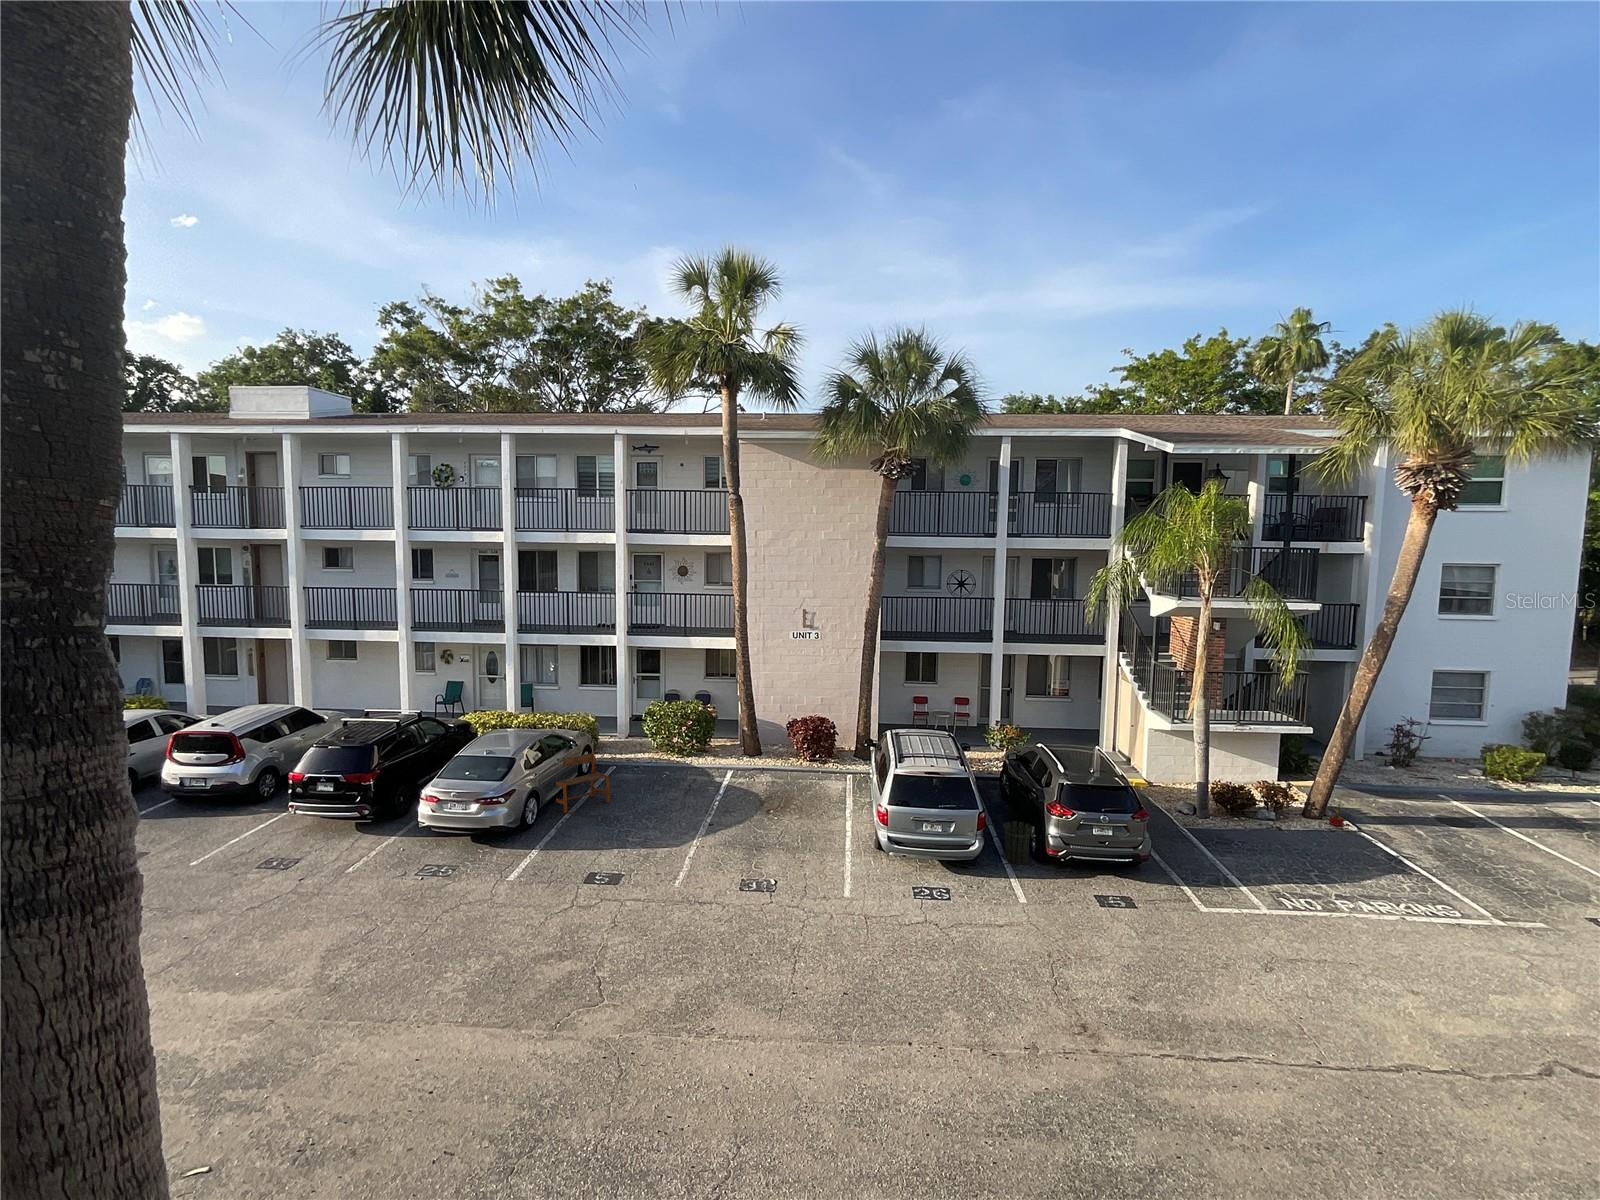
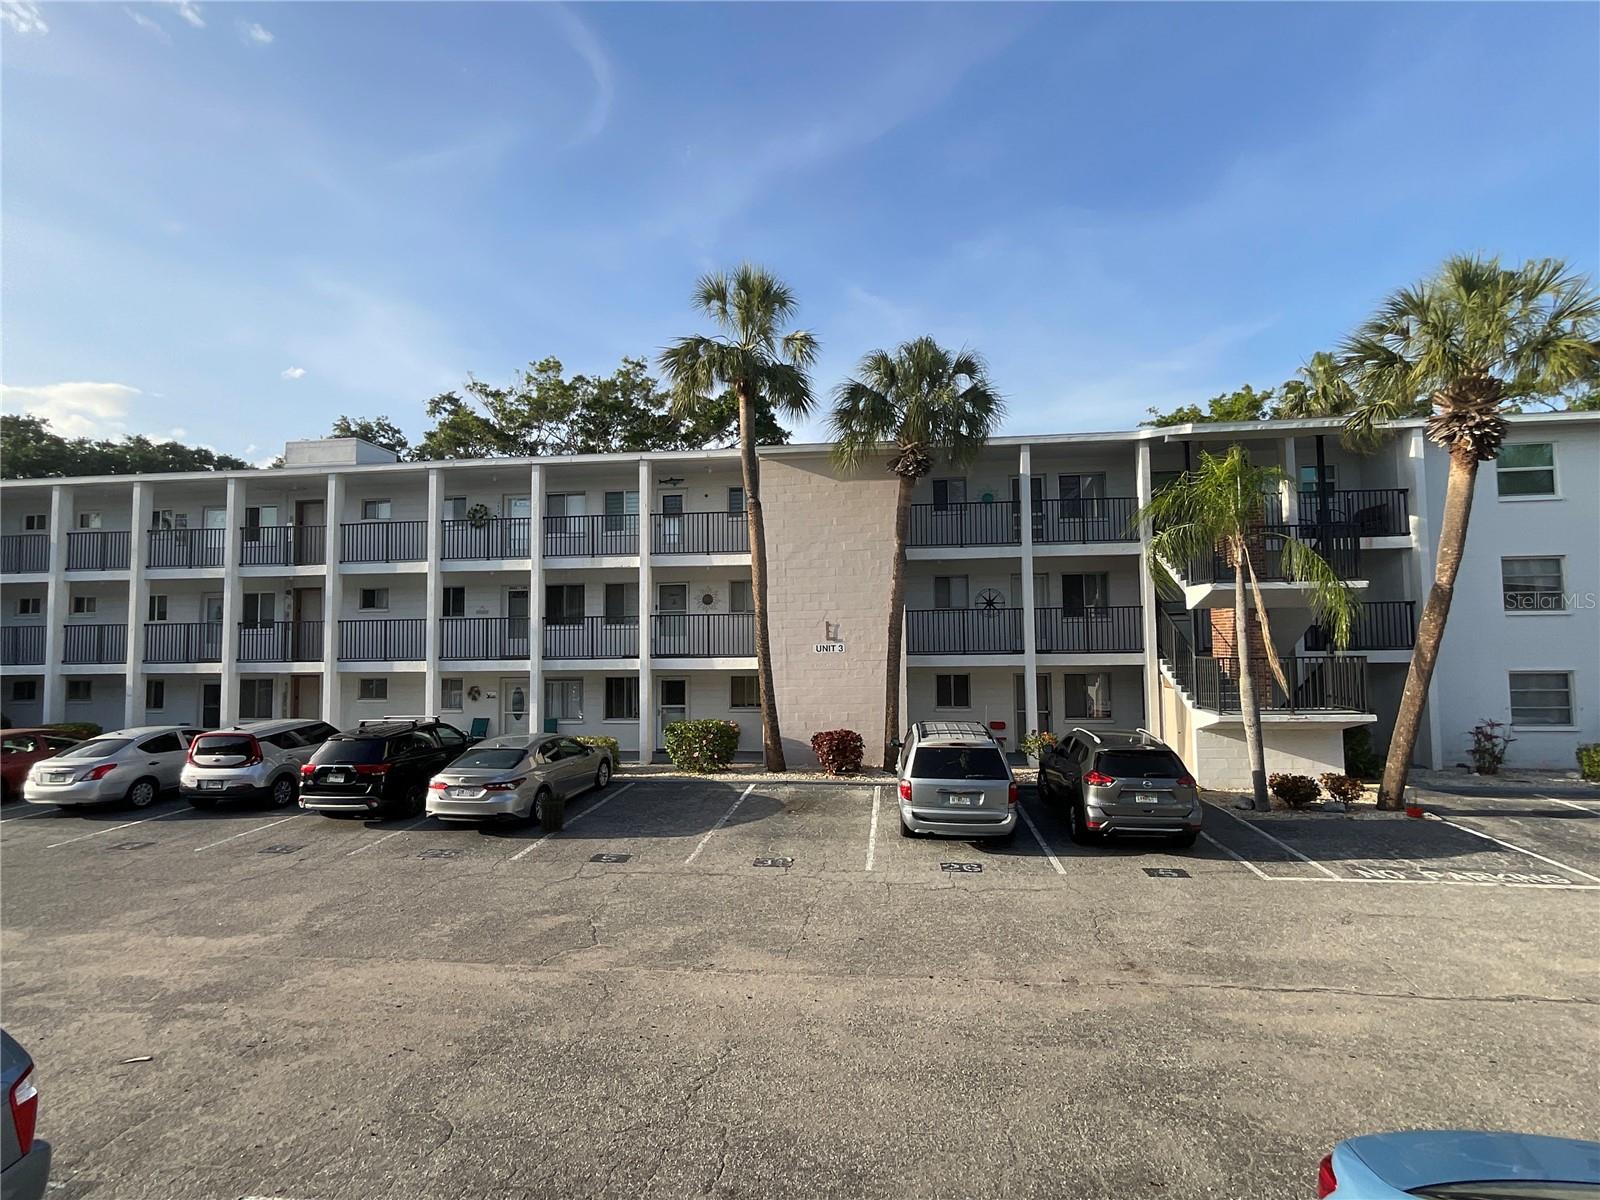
bench: present [555,753,610,813] -> none [566,758,626,816]
waste bin: present [1004,822,1032,865] -> present [539,793,567,833]

